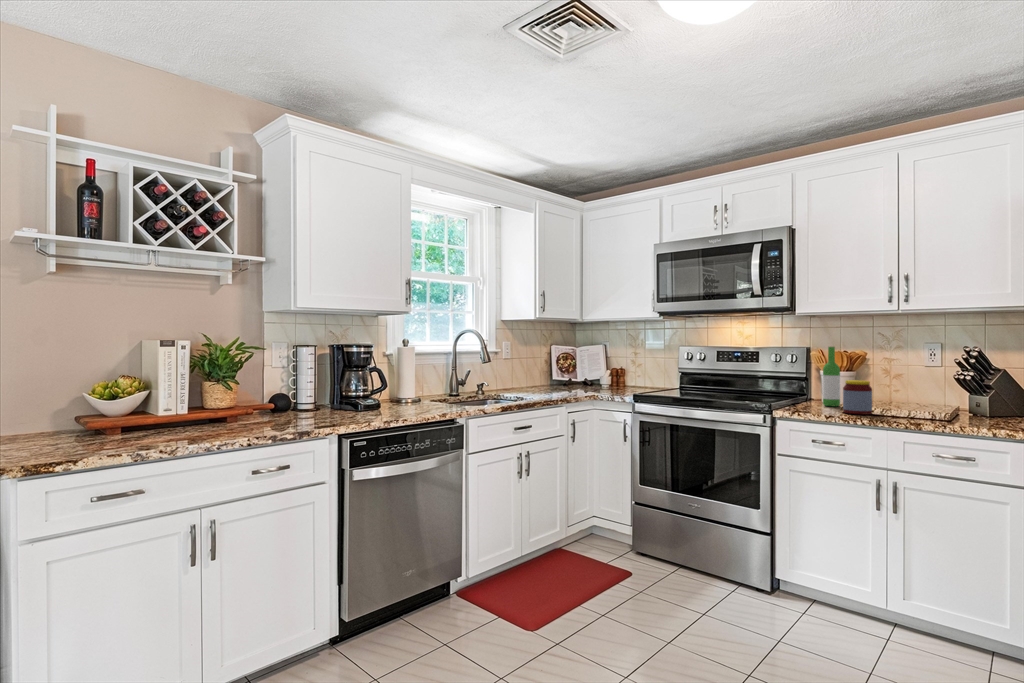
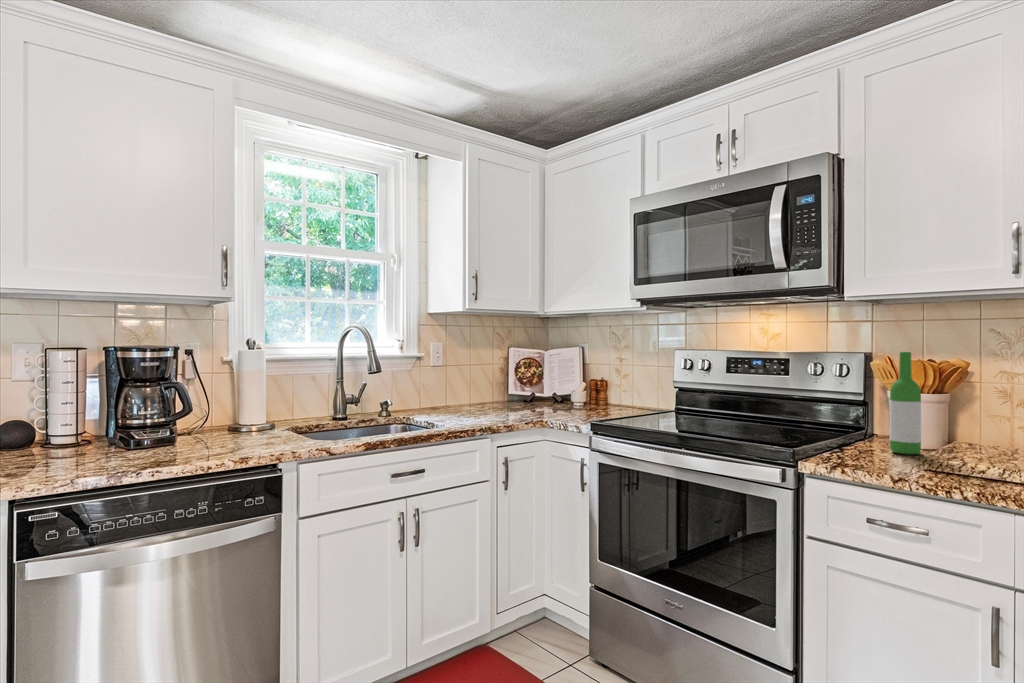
jar: present [843,380,872,414] -> none [925,412,982,477]

